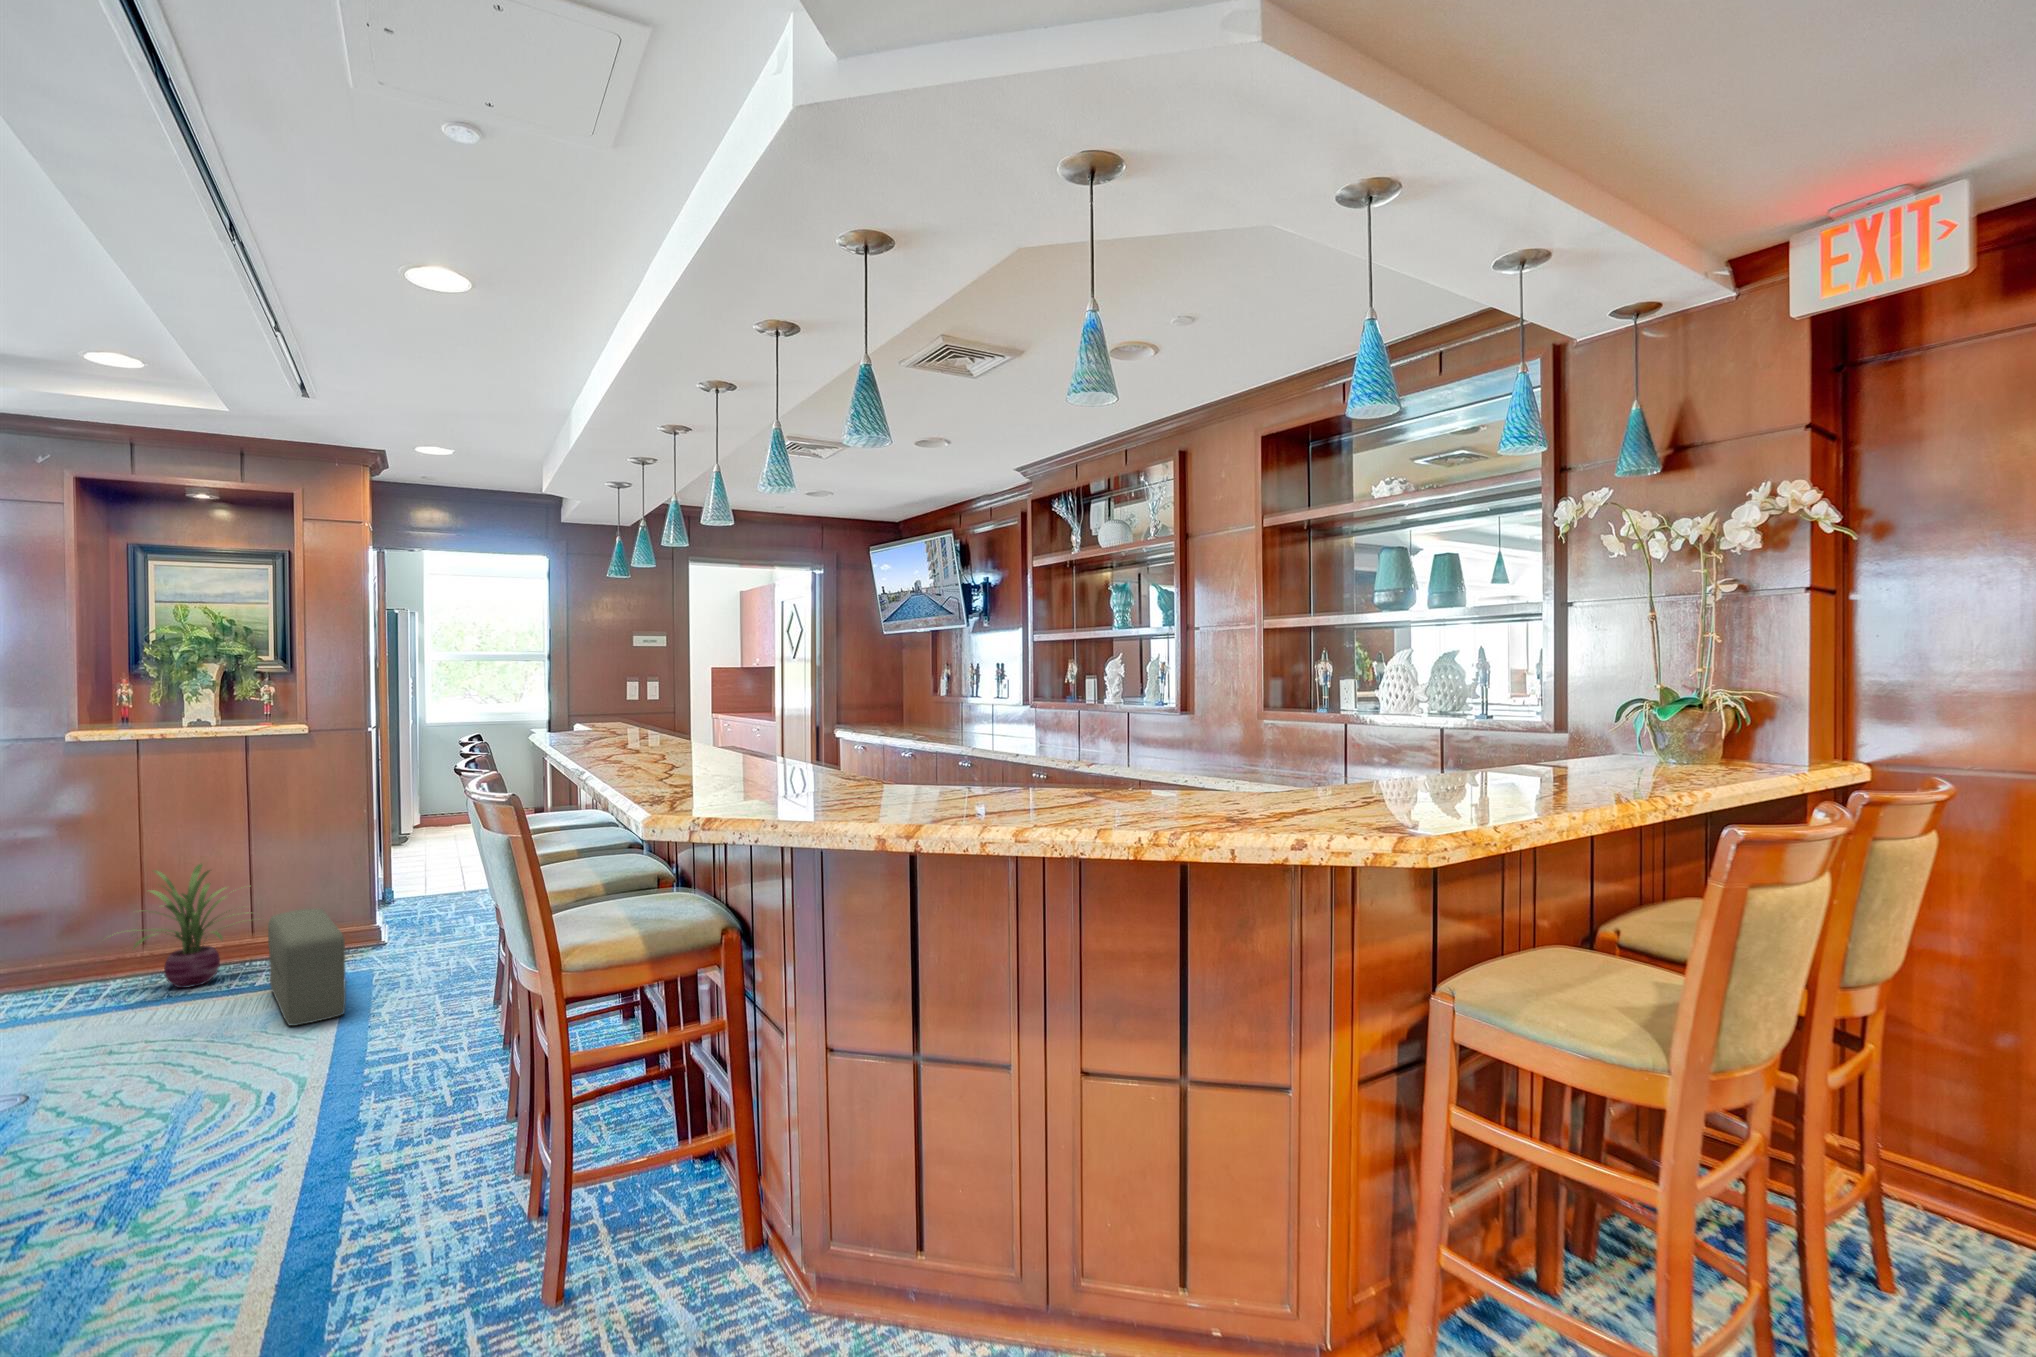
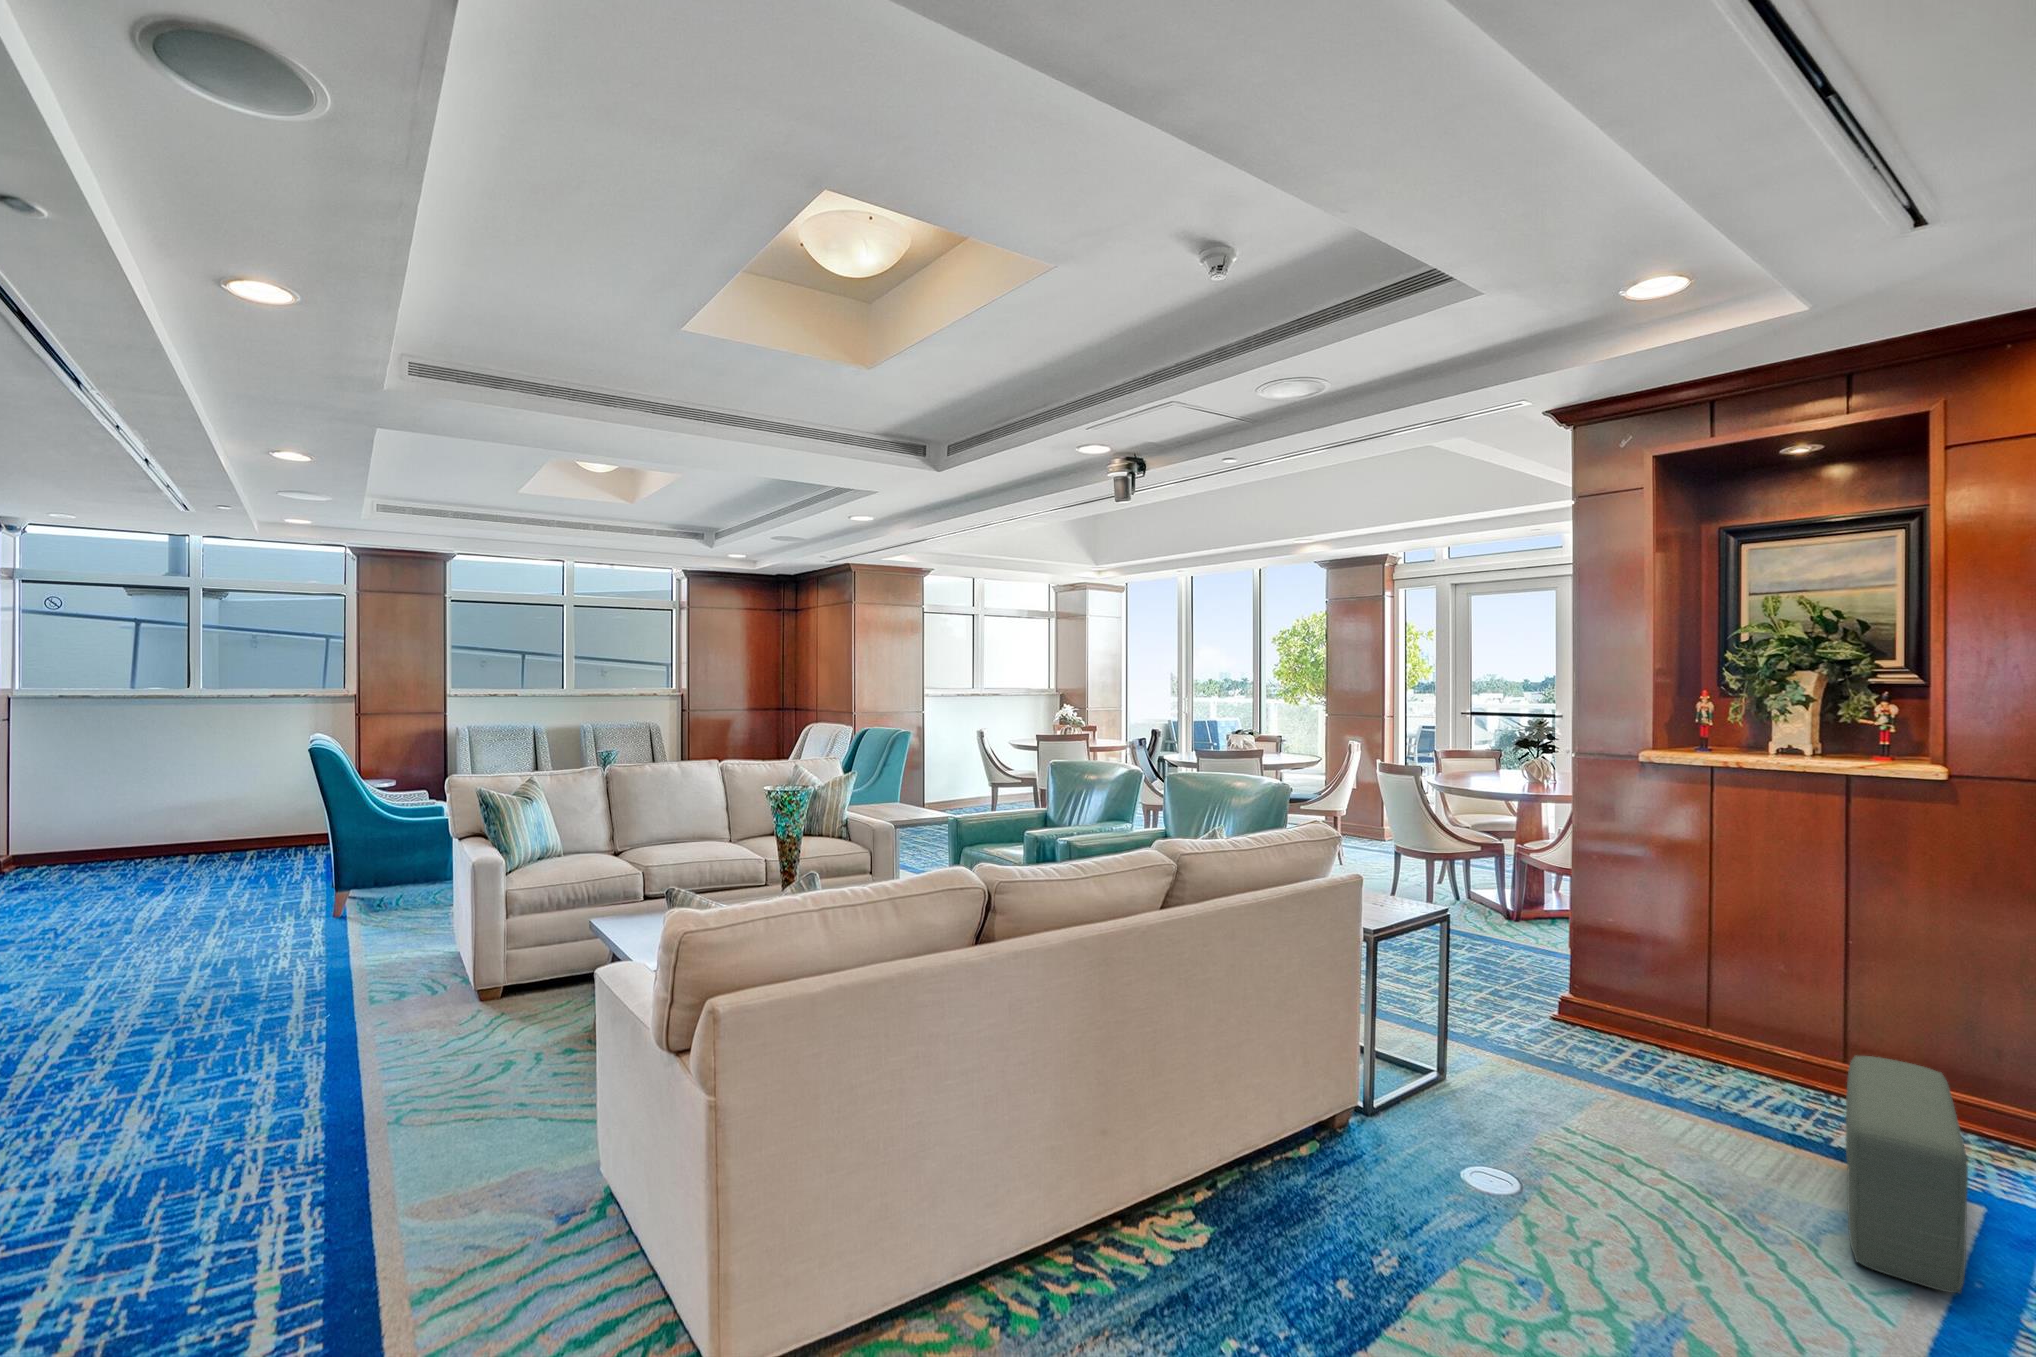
decorative plant: present [134,864,237,988] -> none [1647,932,1871,1107]

